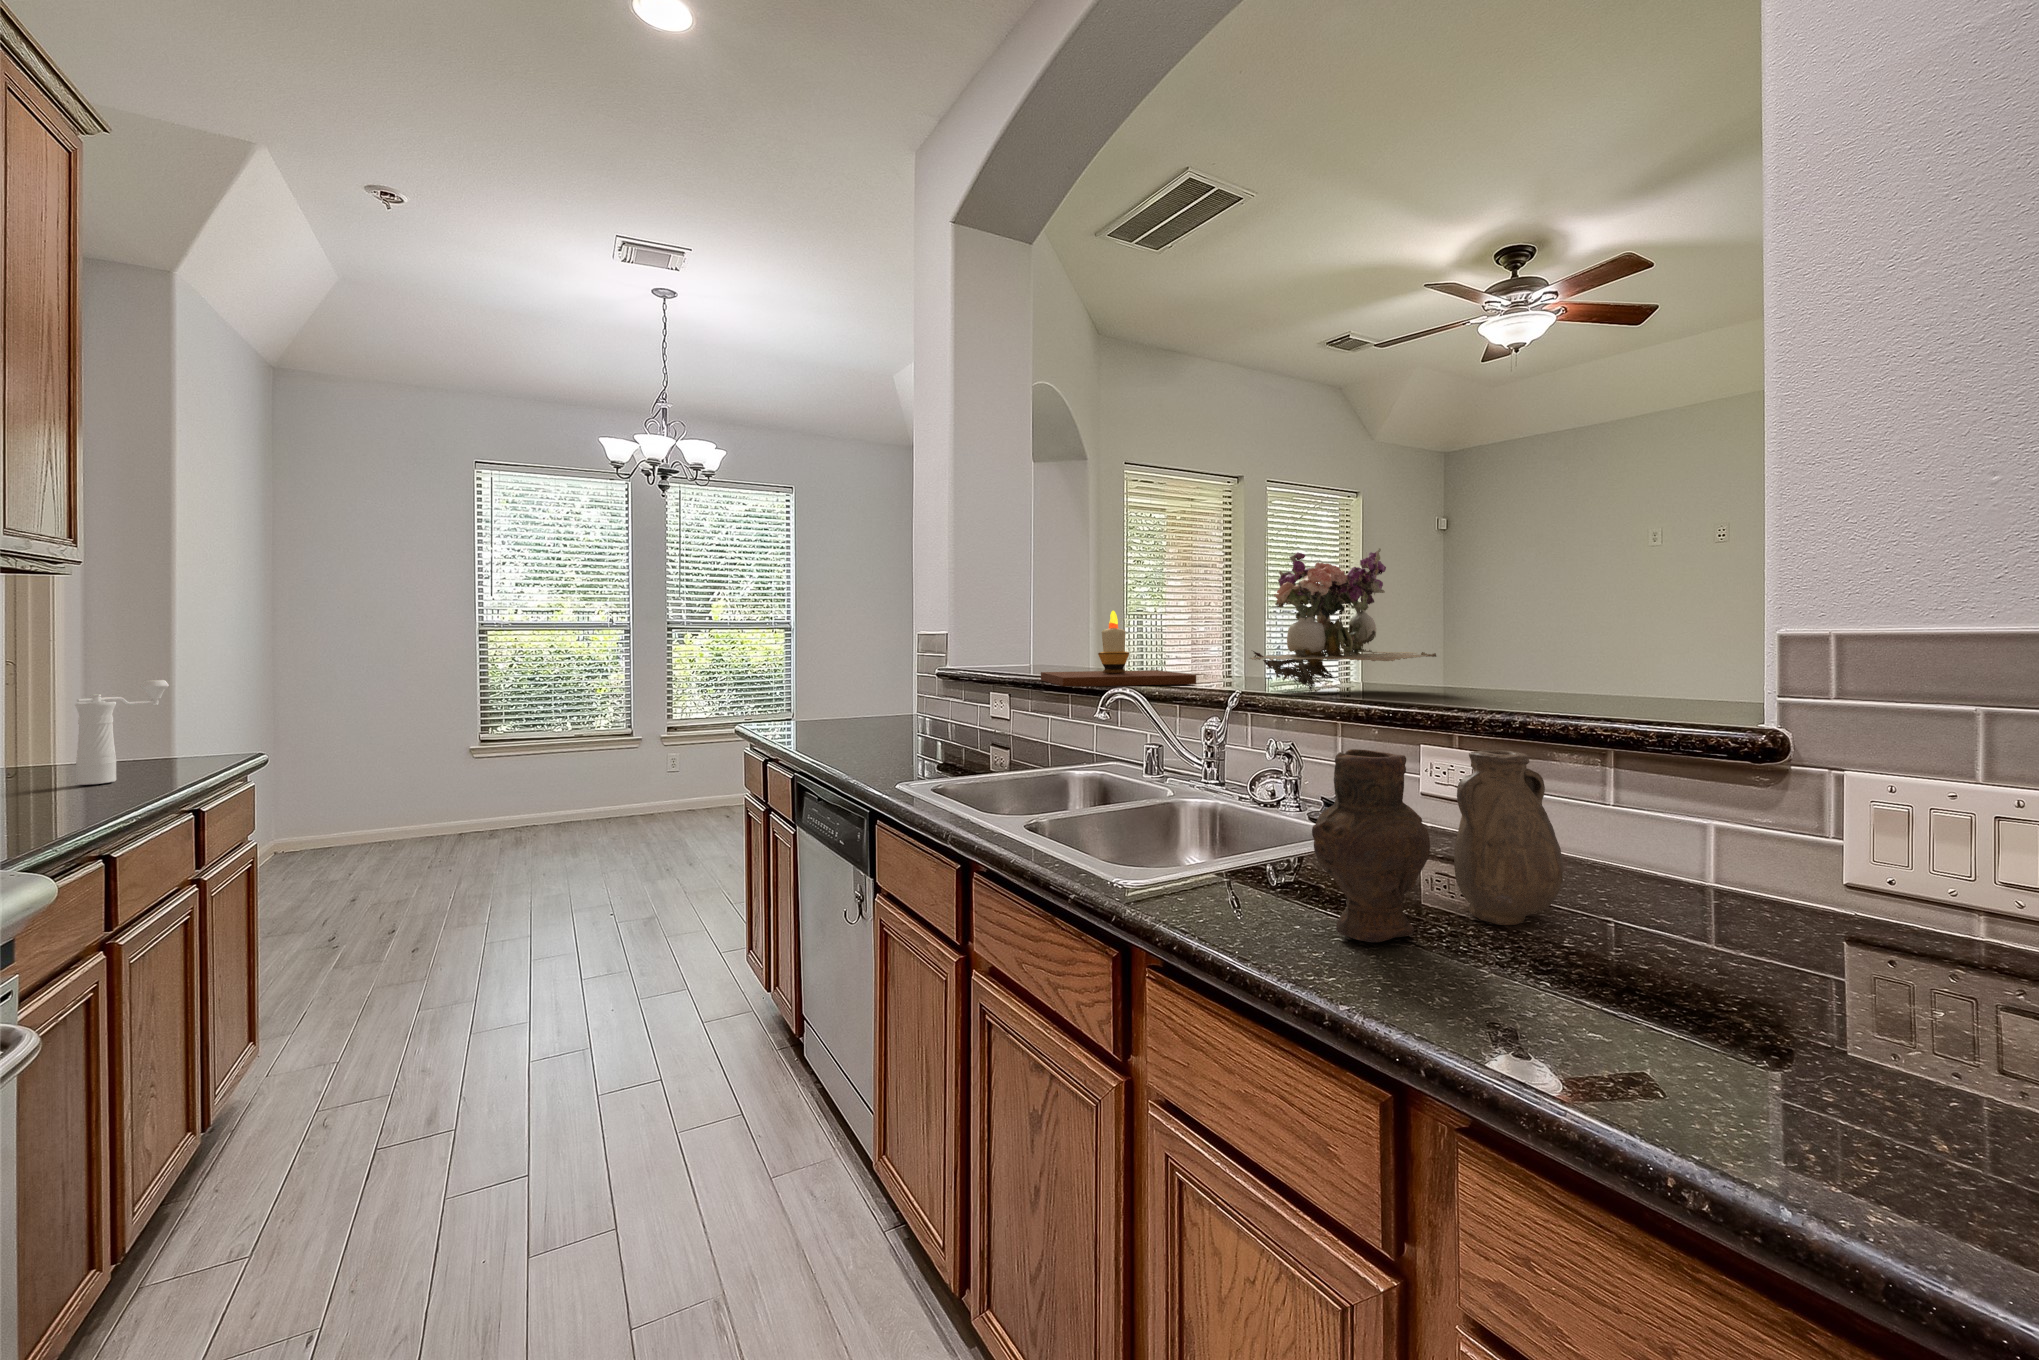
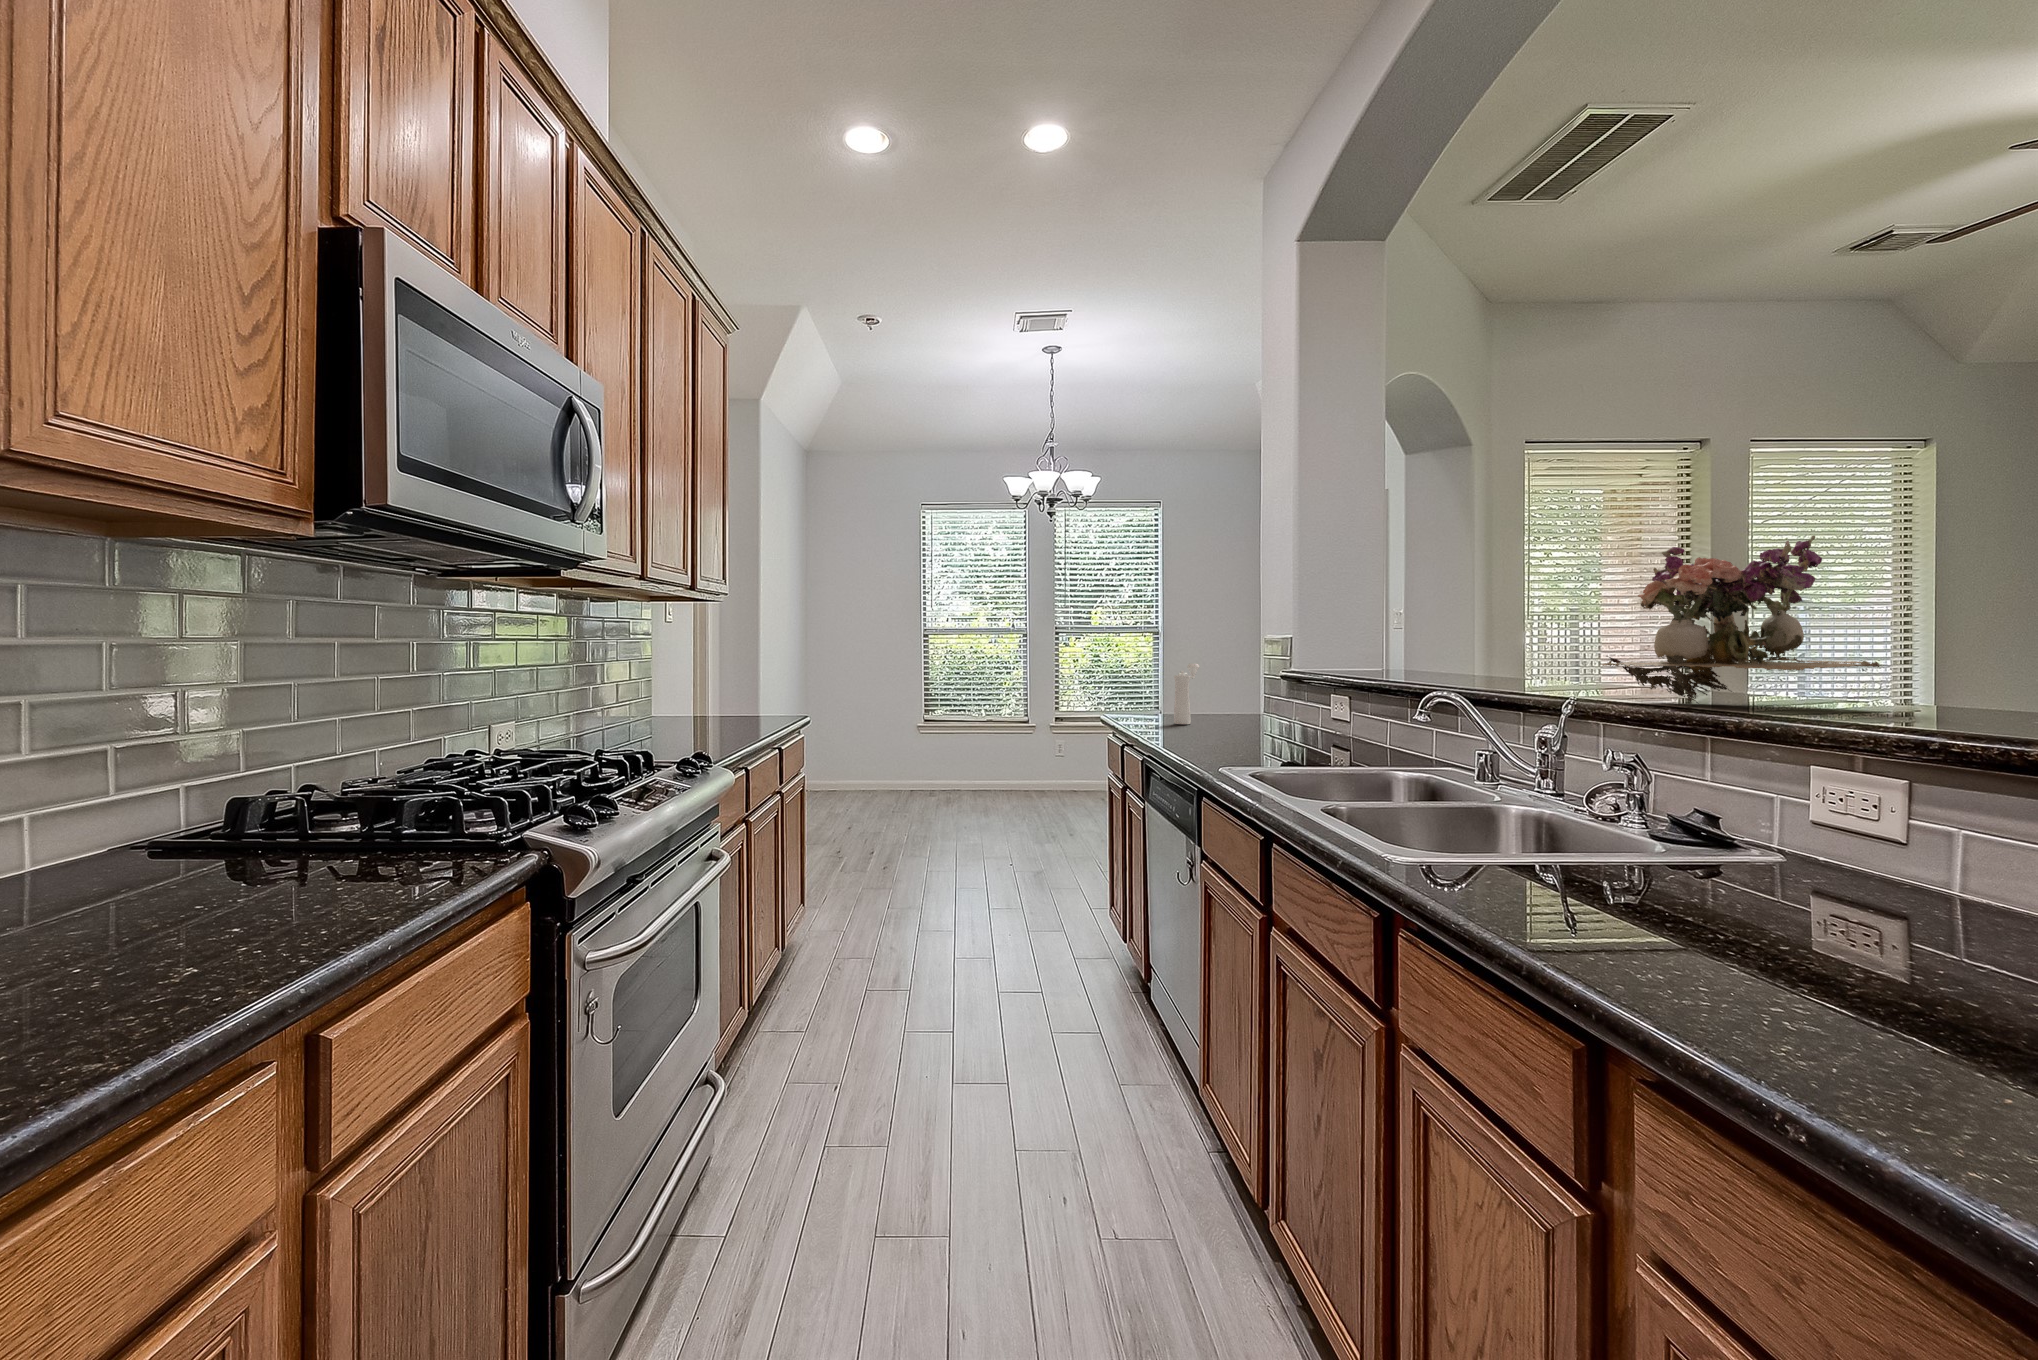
candle: present [1041,611,1196,686] -> none [1375,614,1551,692]
pepper mill: present [75,680,169,785] -> present [1174,664,1199,724]
vase: present [1312,749,1563,942] -> none [1556,747,1902,948]

